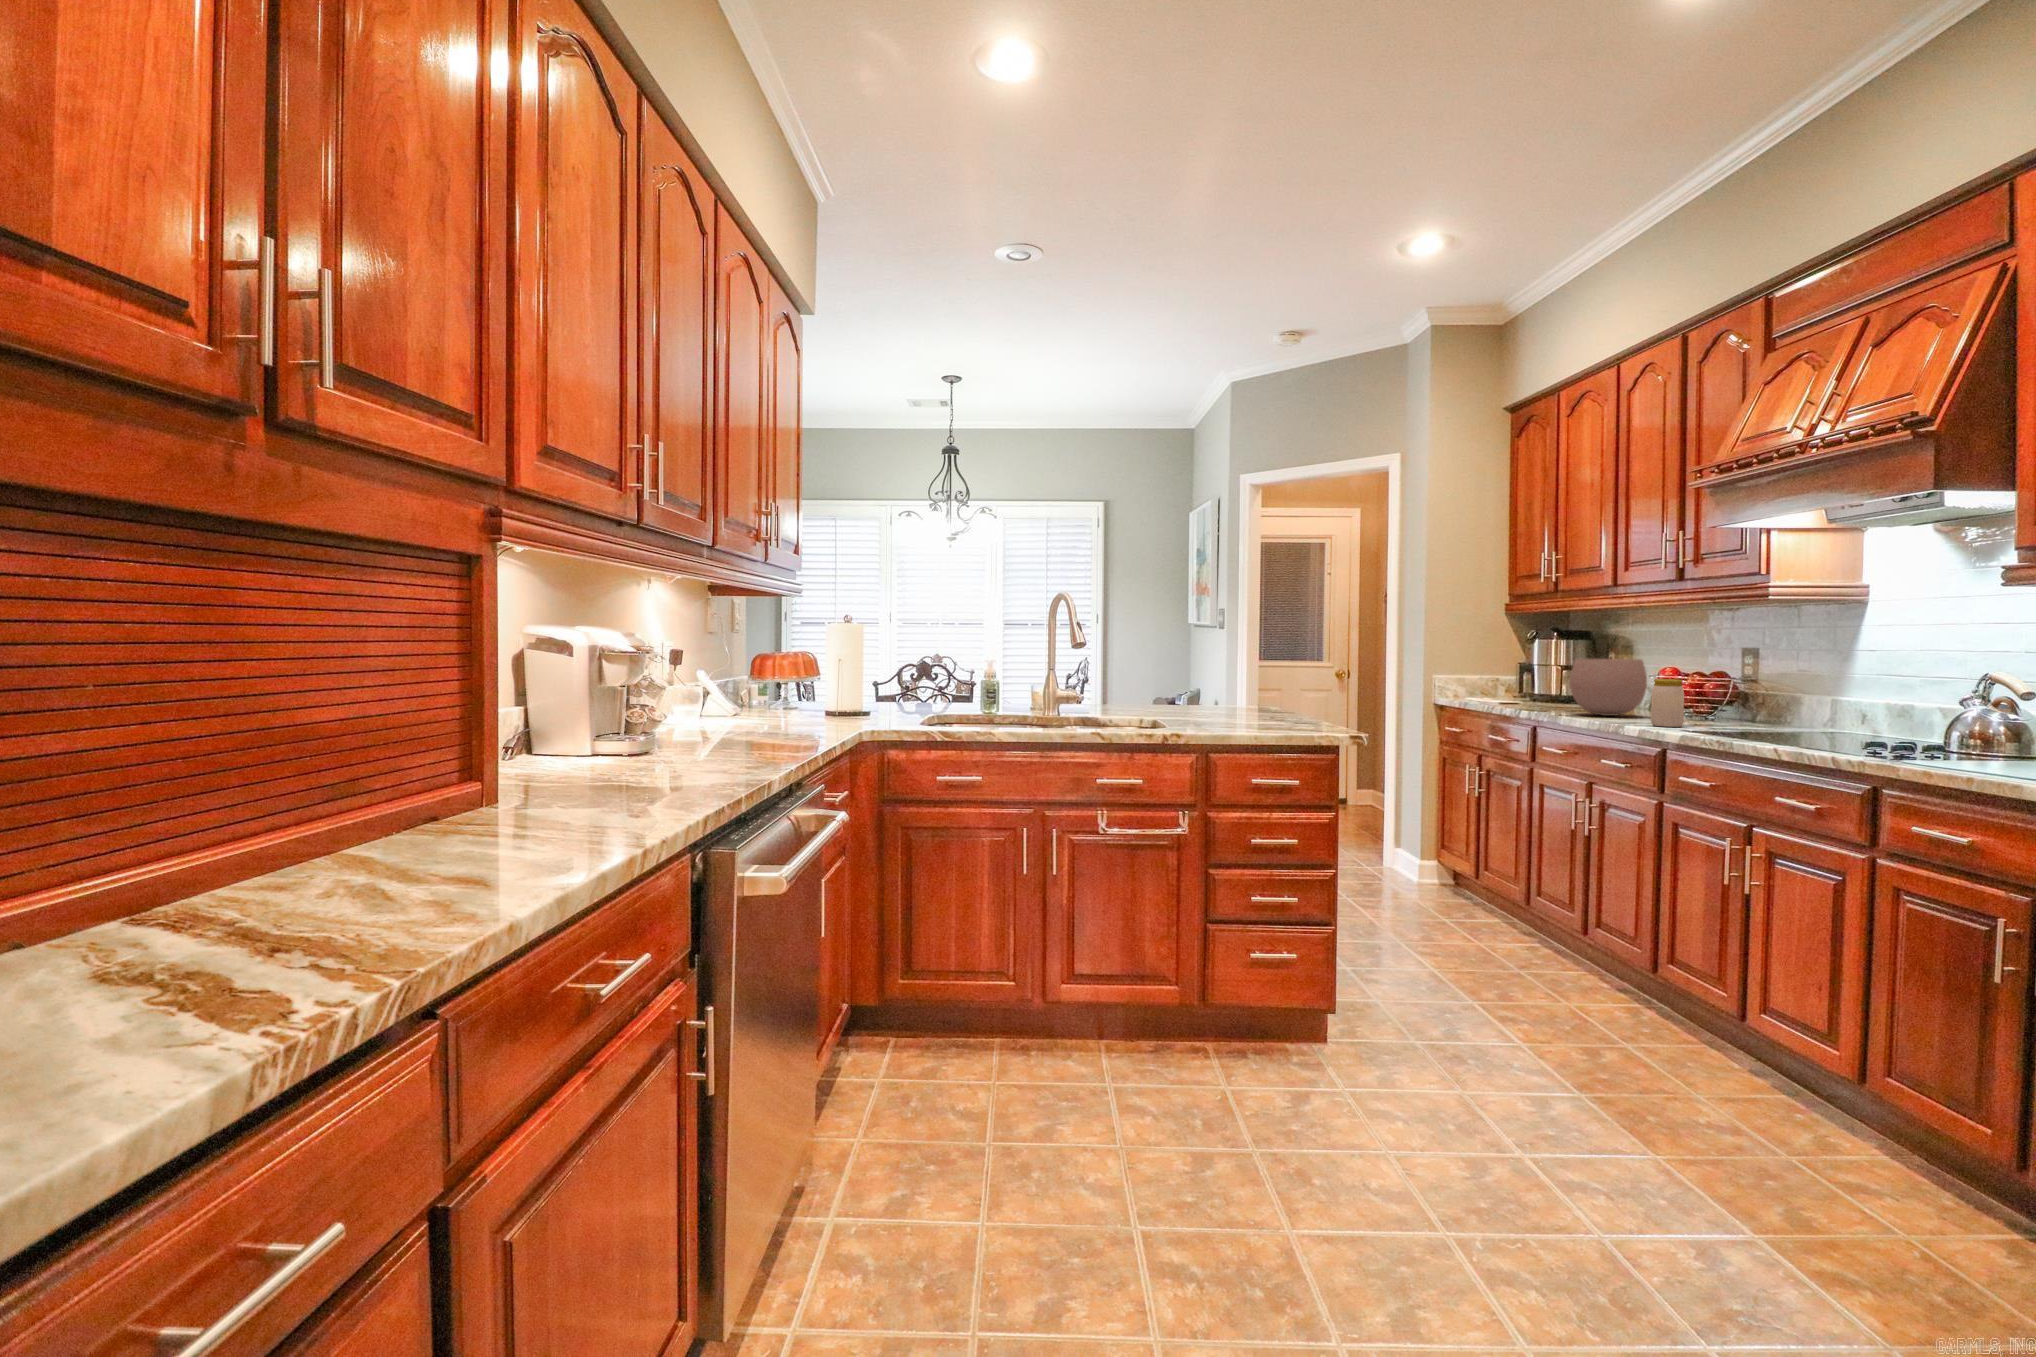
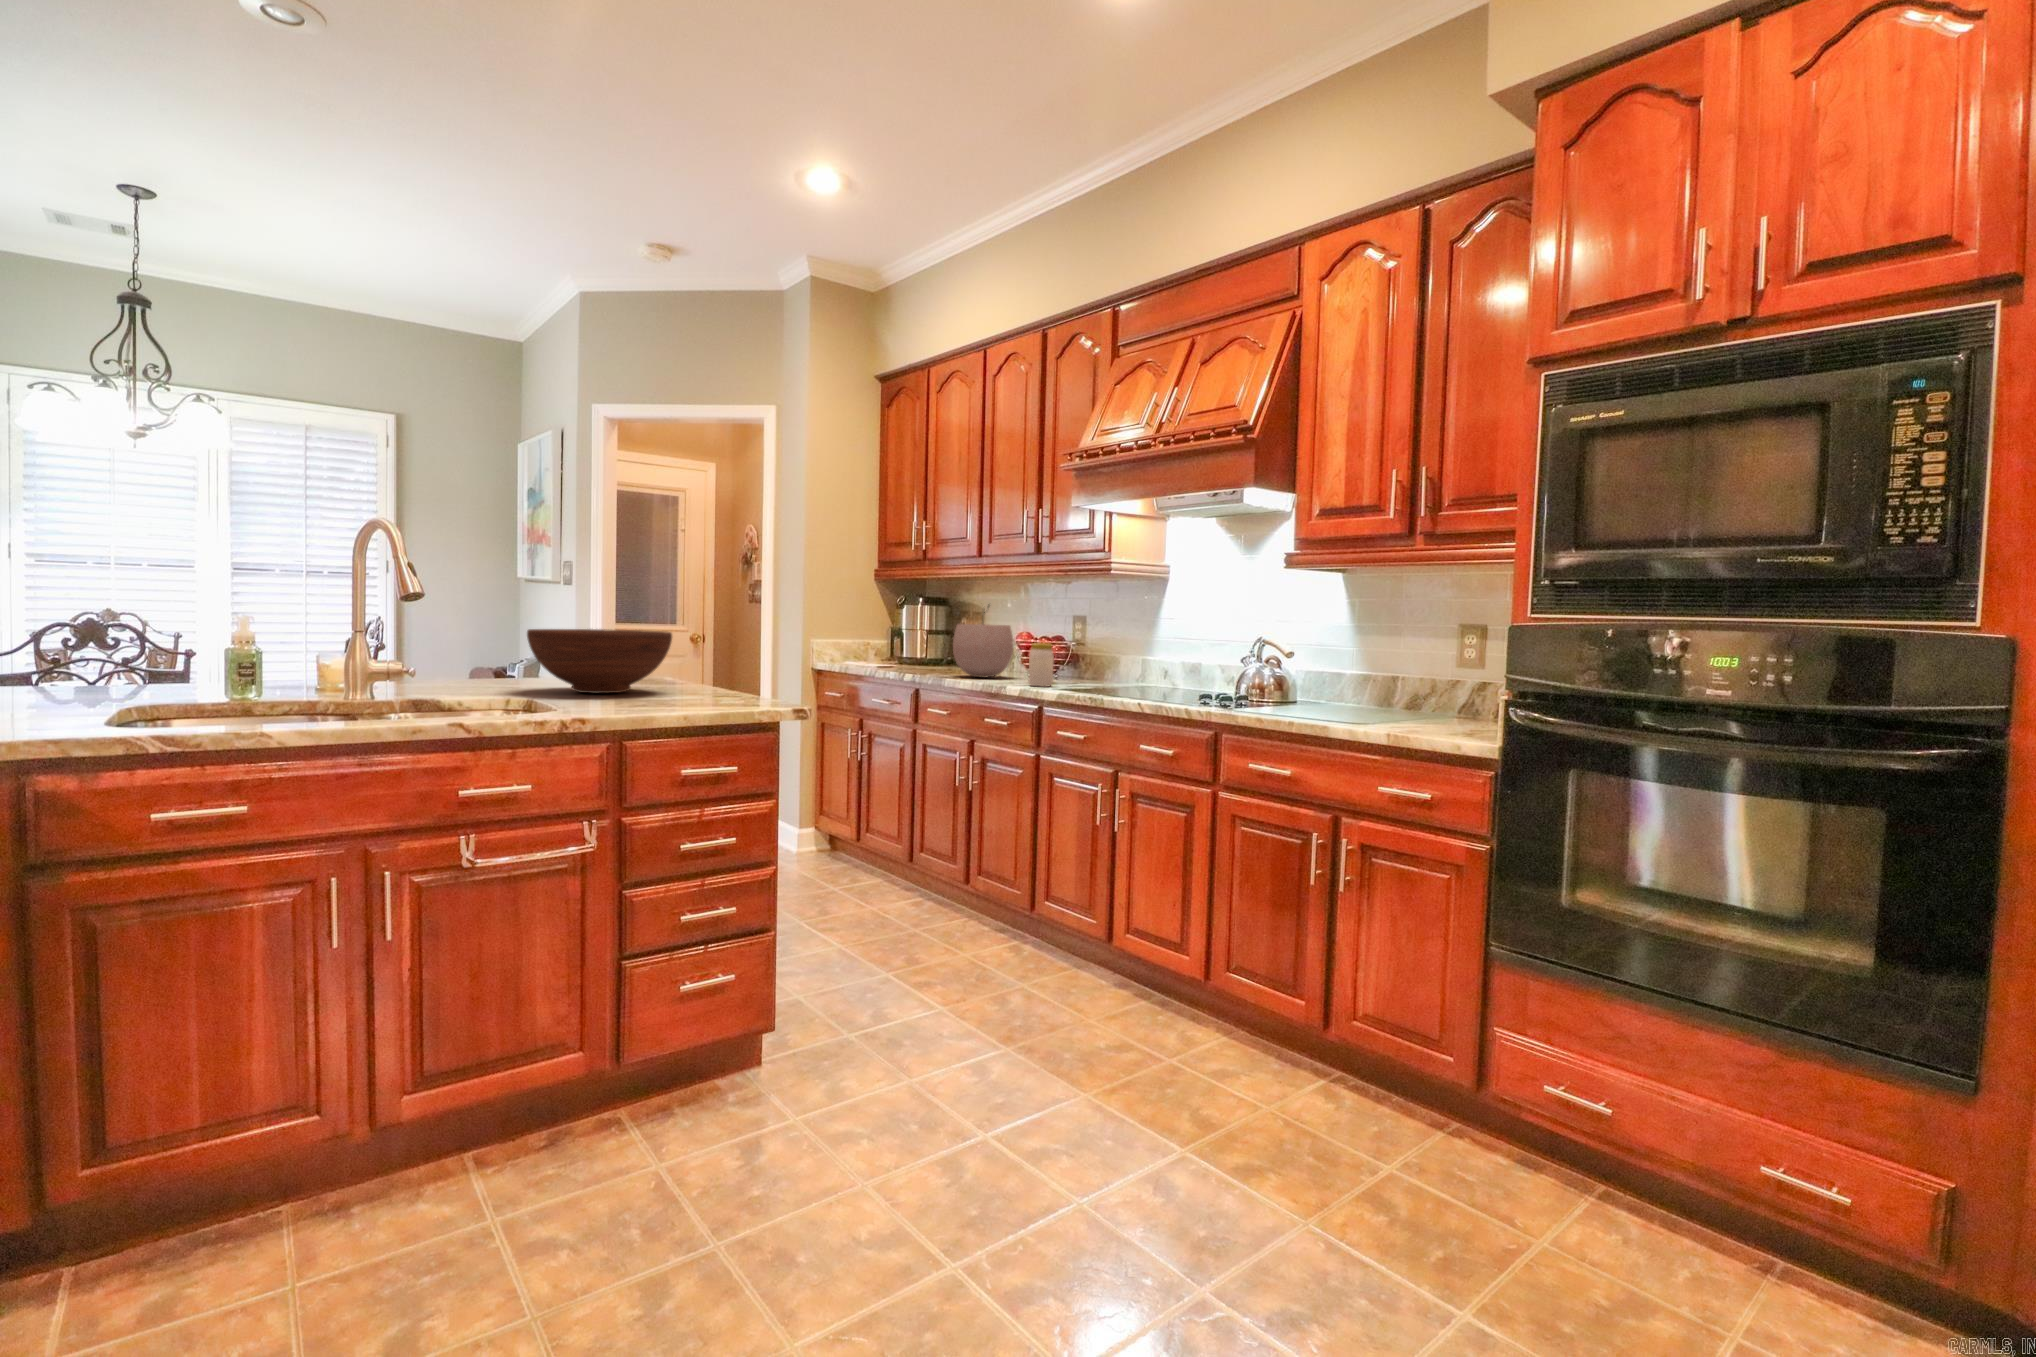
fruit bowl: none [1159,669,1265,719] -> present [527,629,672,693]

